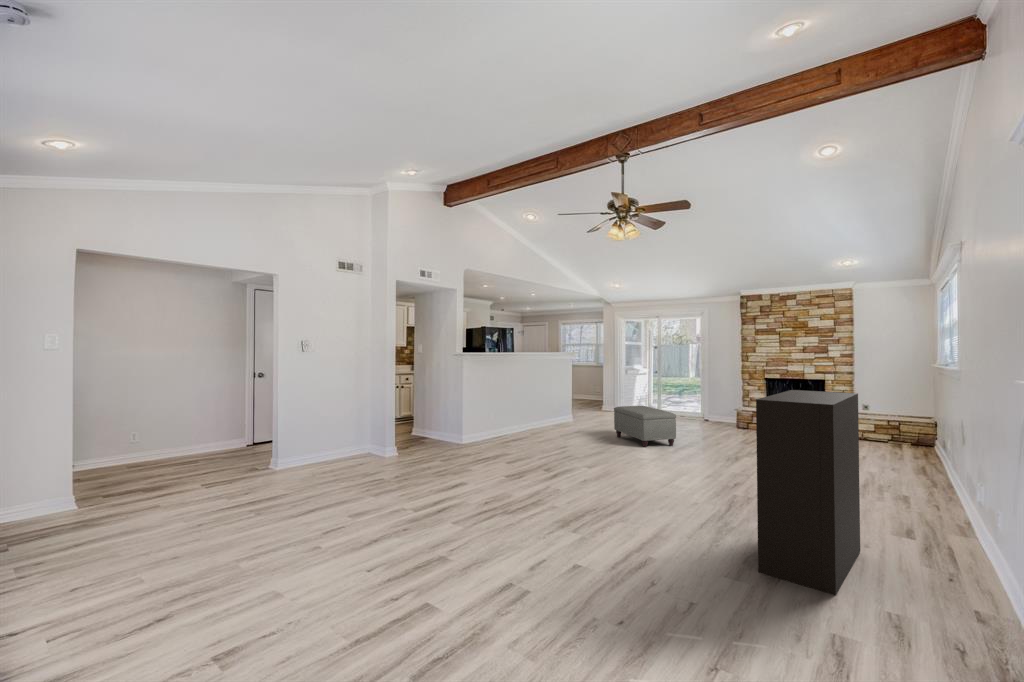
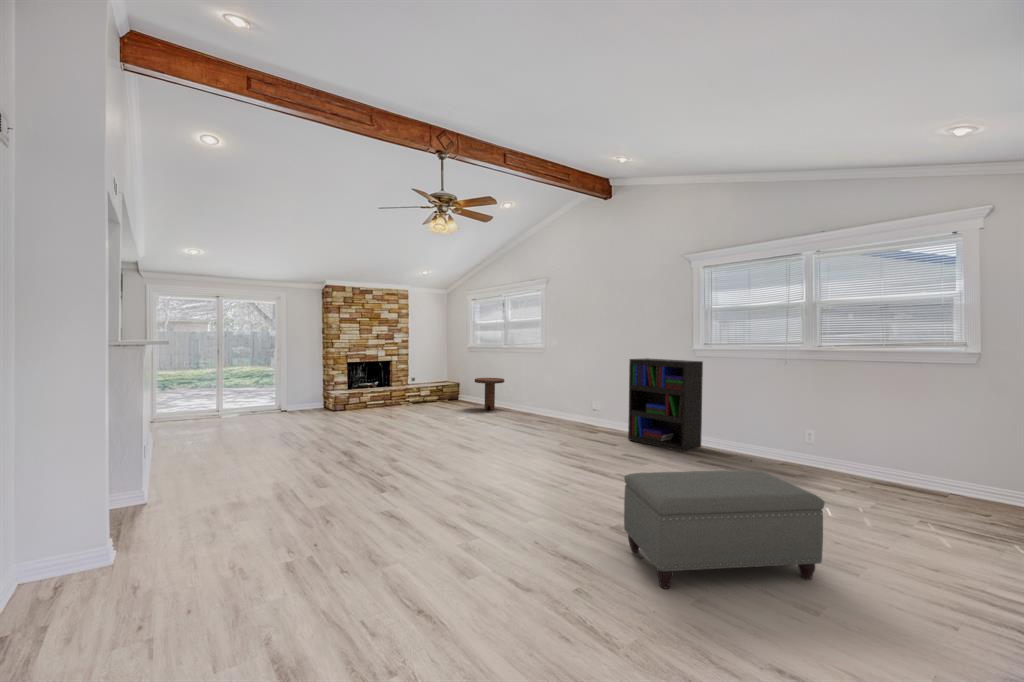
ottoman: present [614,406,676,447] -> present [624,470,825,589]
side table: none [857,412,916,466] -> present [475,378,504,411]

